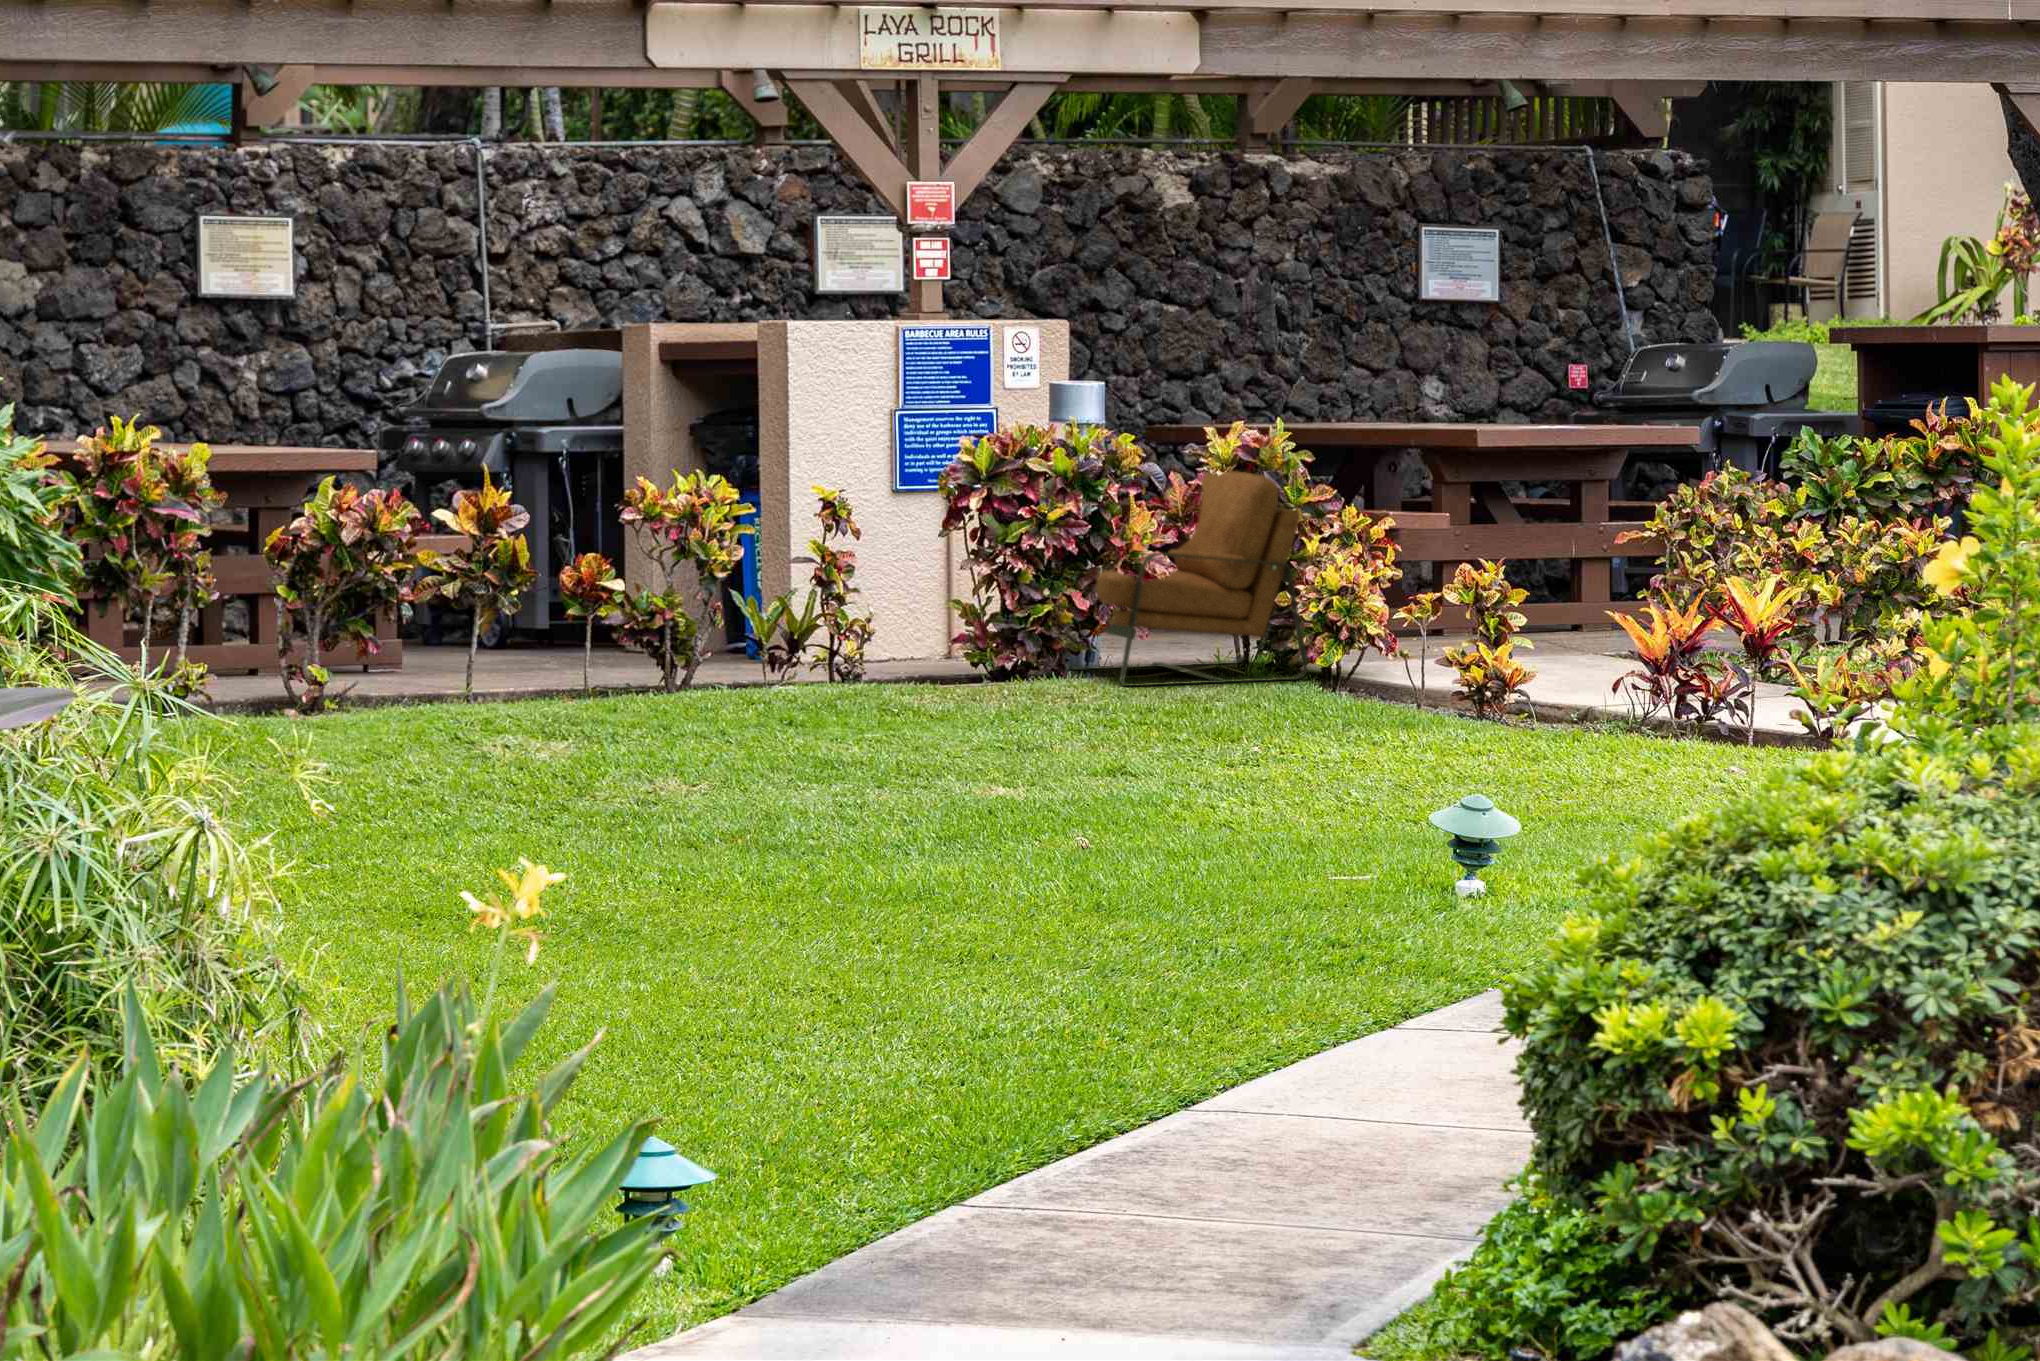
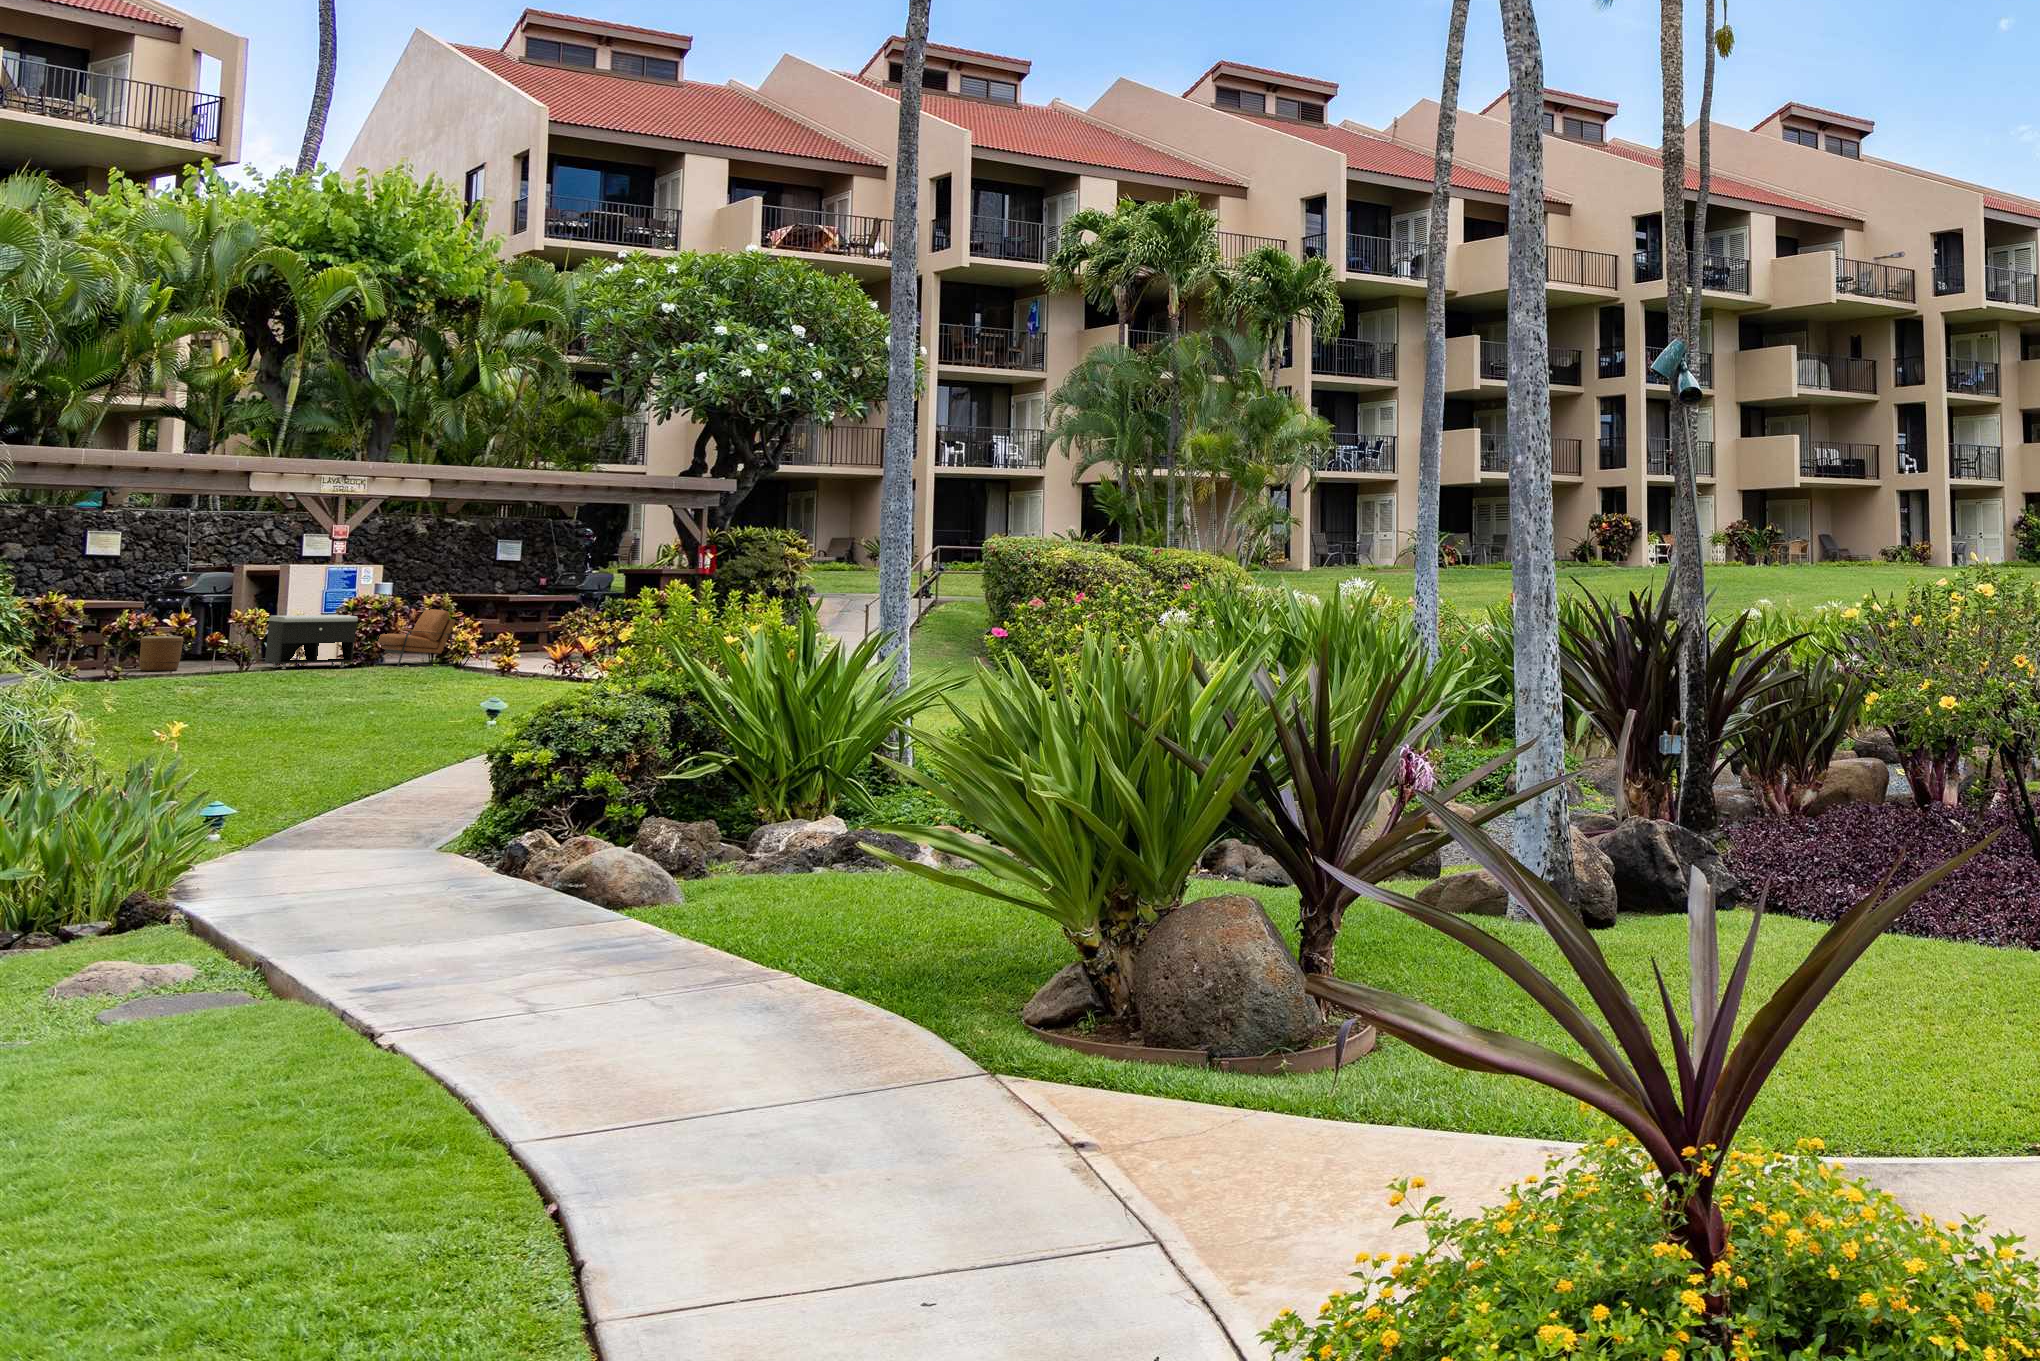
storage bench: none [714,493,975,691] -> present [265,615,358,669]
woven basket: none [331,570,454,694] -> present [140,636,184,671]

